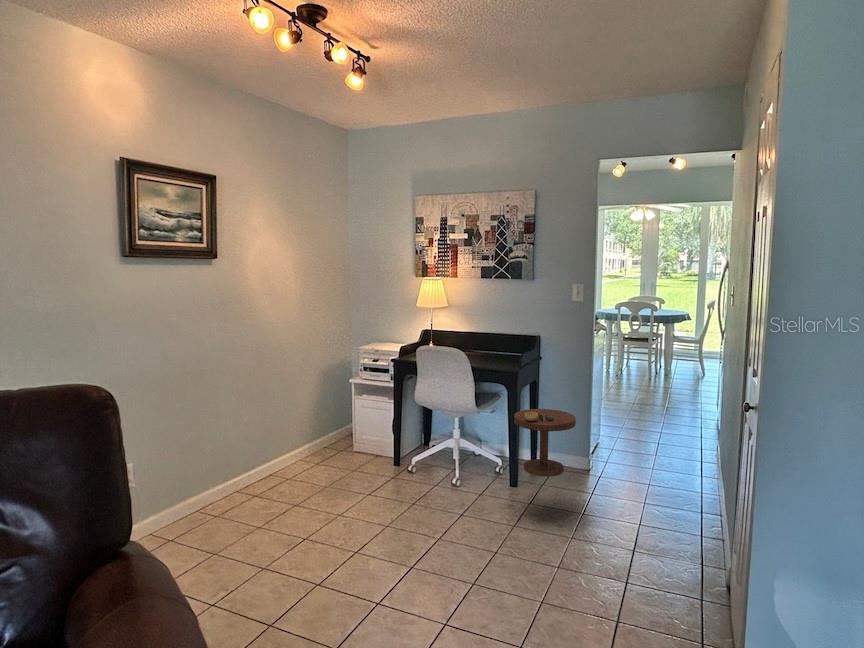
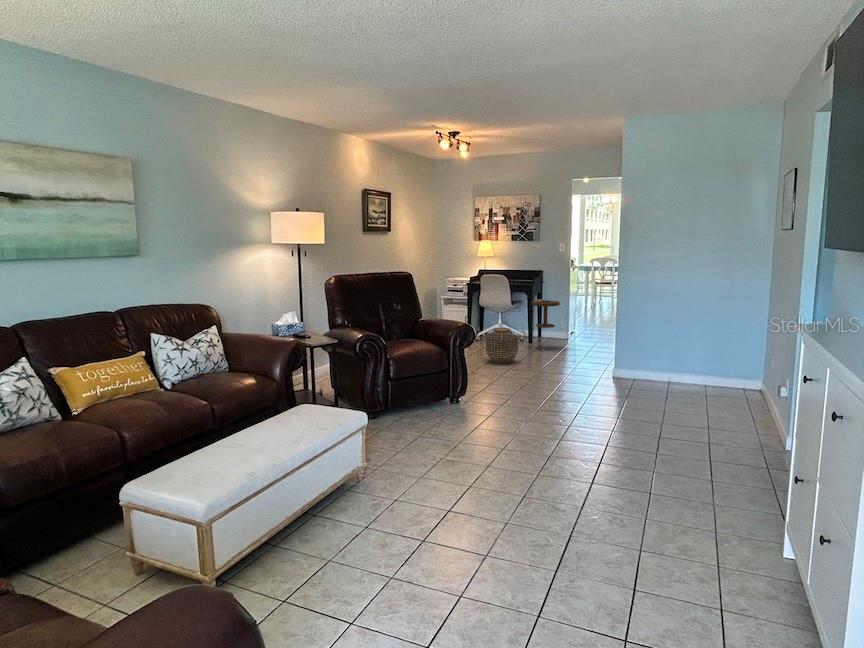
woven basket: none [393,498,474,598] -> present [486,328,518,364]

